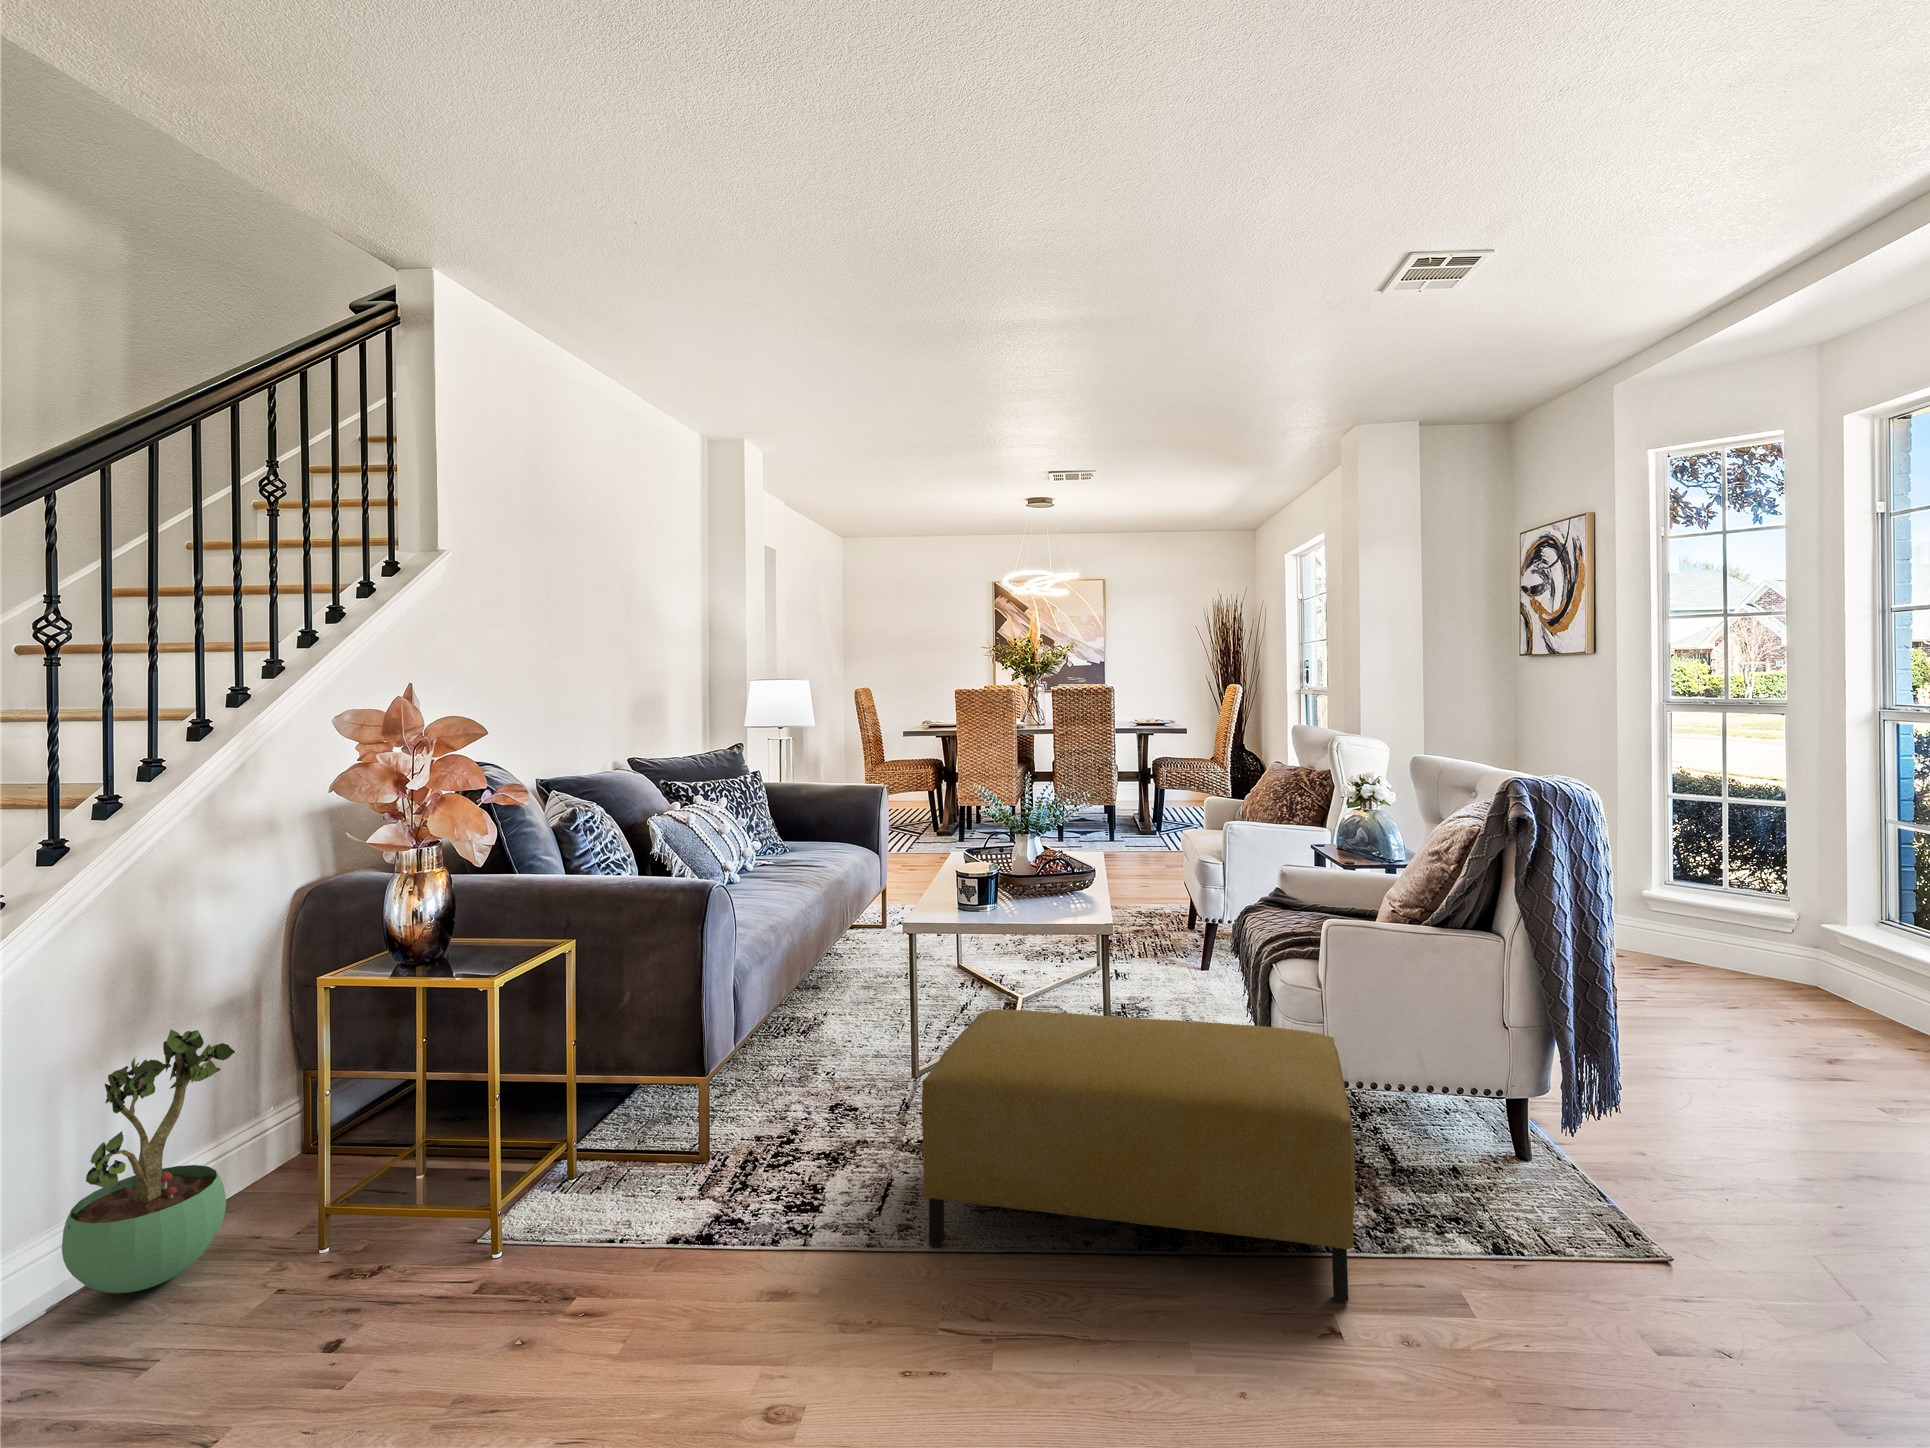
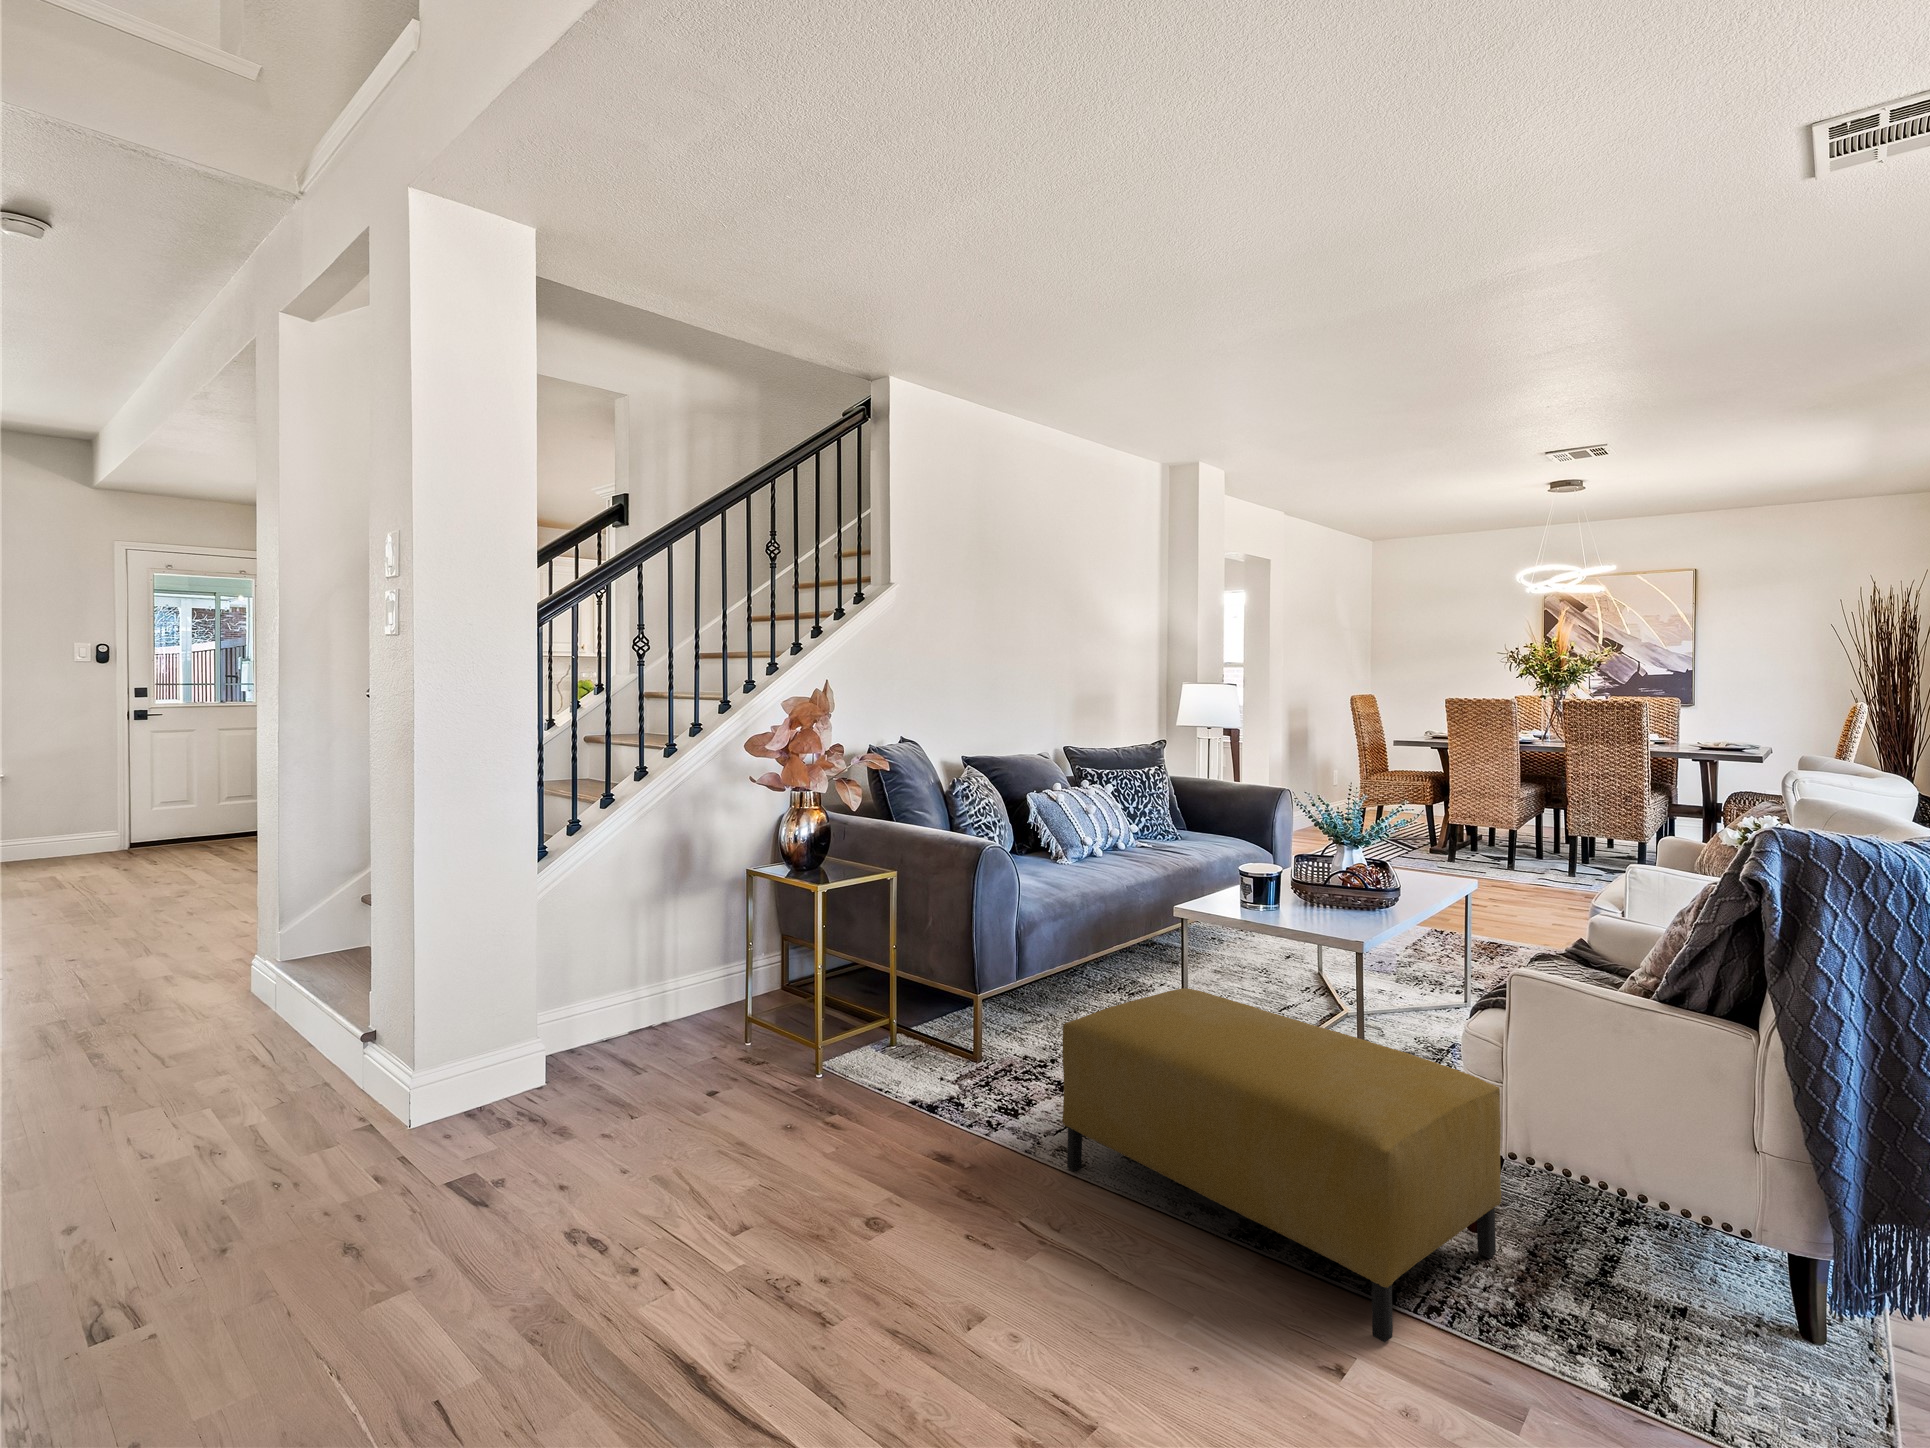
potted plant: present [62,1029,235,1293] -> none [611,888,705,1043]

